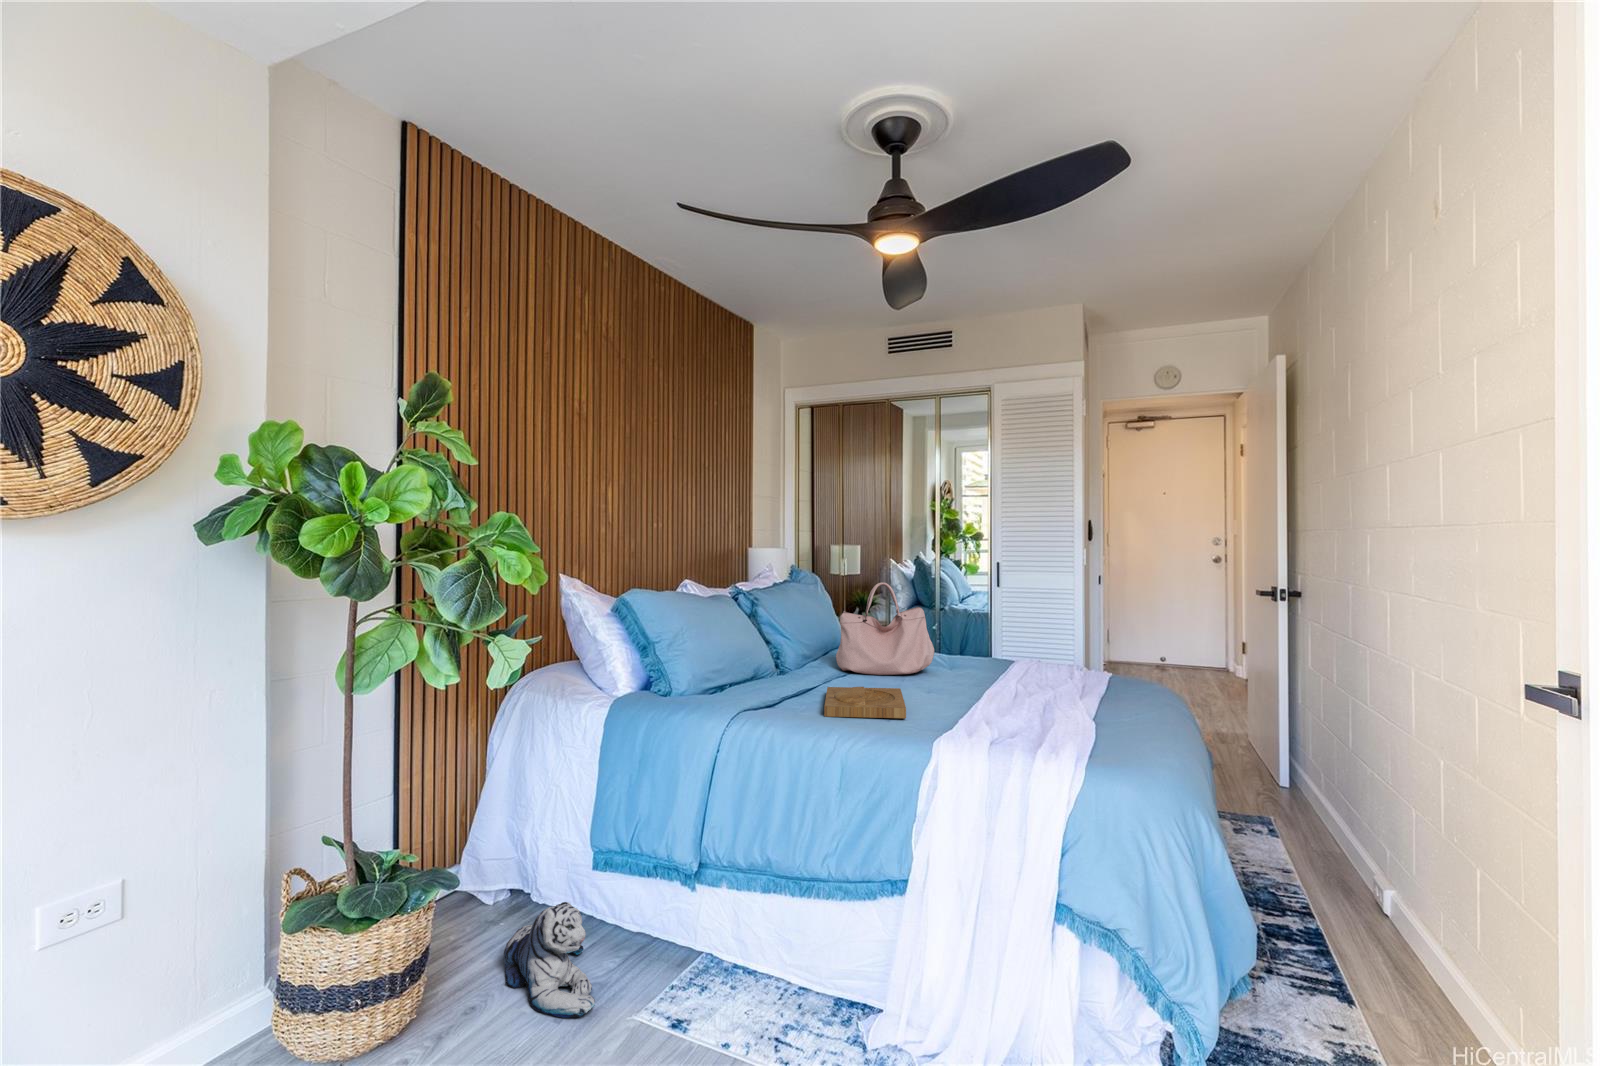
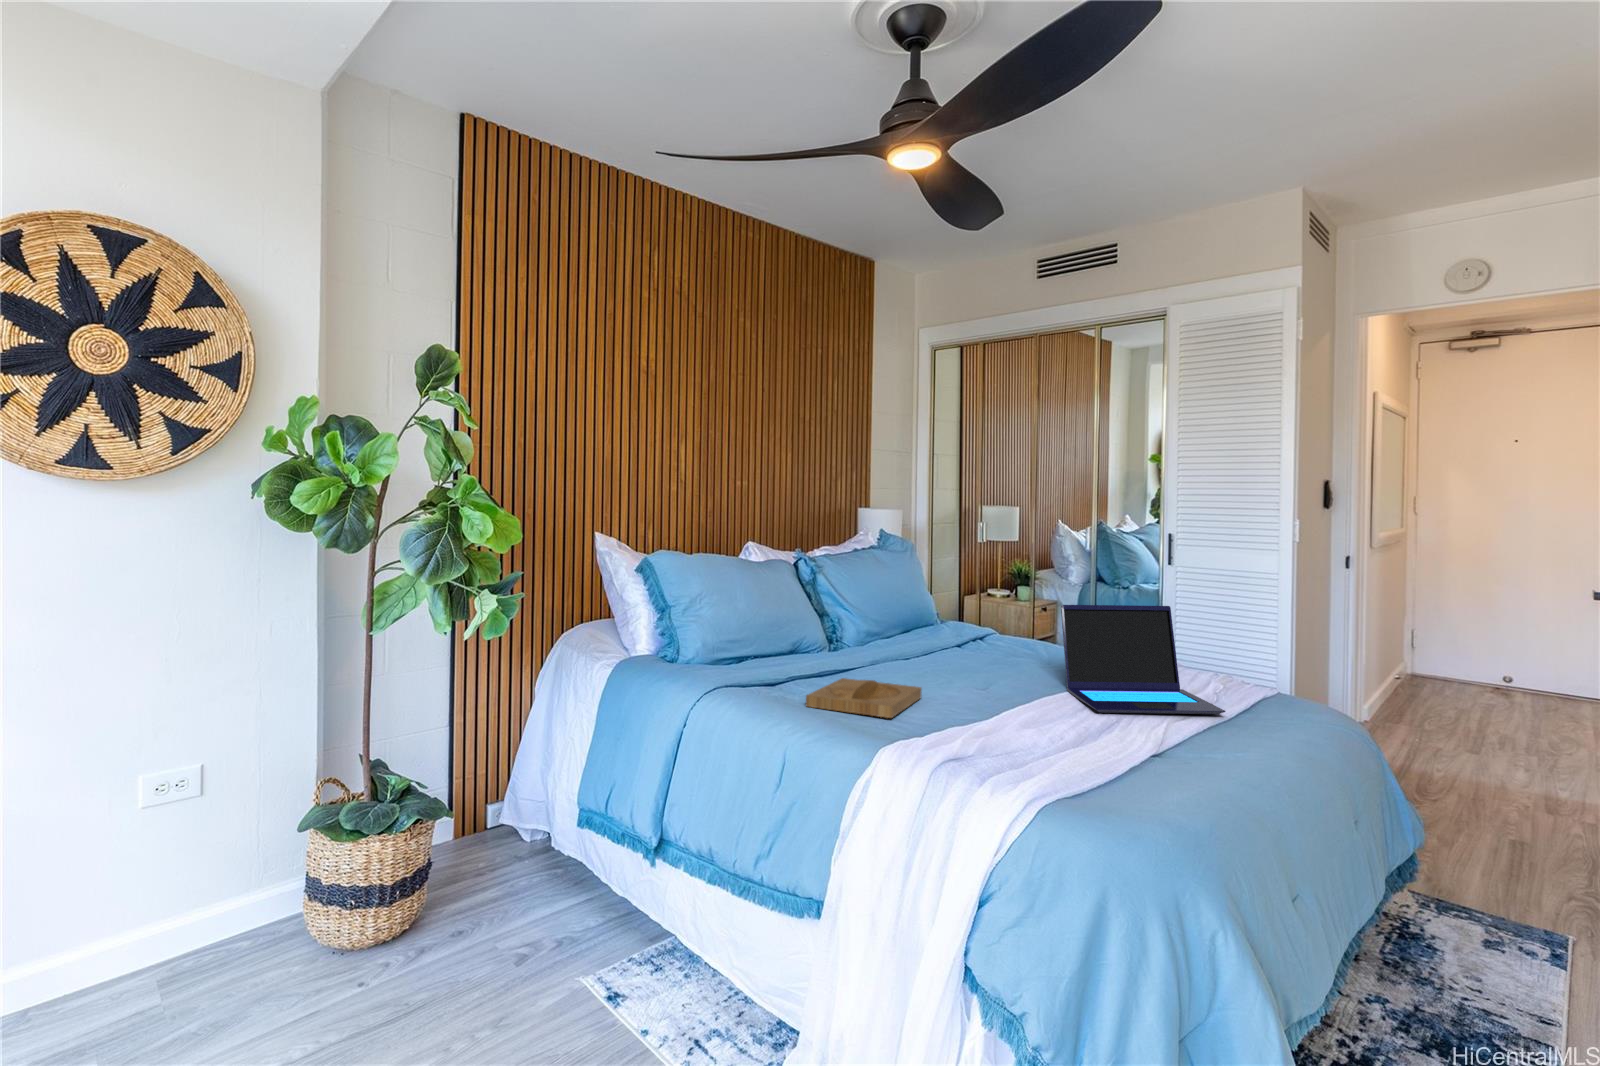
handbag: present [836,582,934,675] -> none [892,565,1007,675]
laptop: none [974,607,1109,695] -> present [1061,605,1226,714]
plush toy: present [504,902,595,1018] -> none [496,857,576,965]

